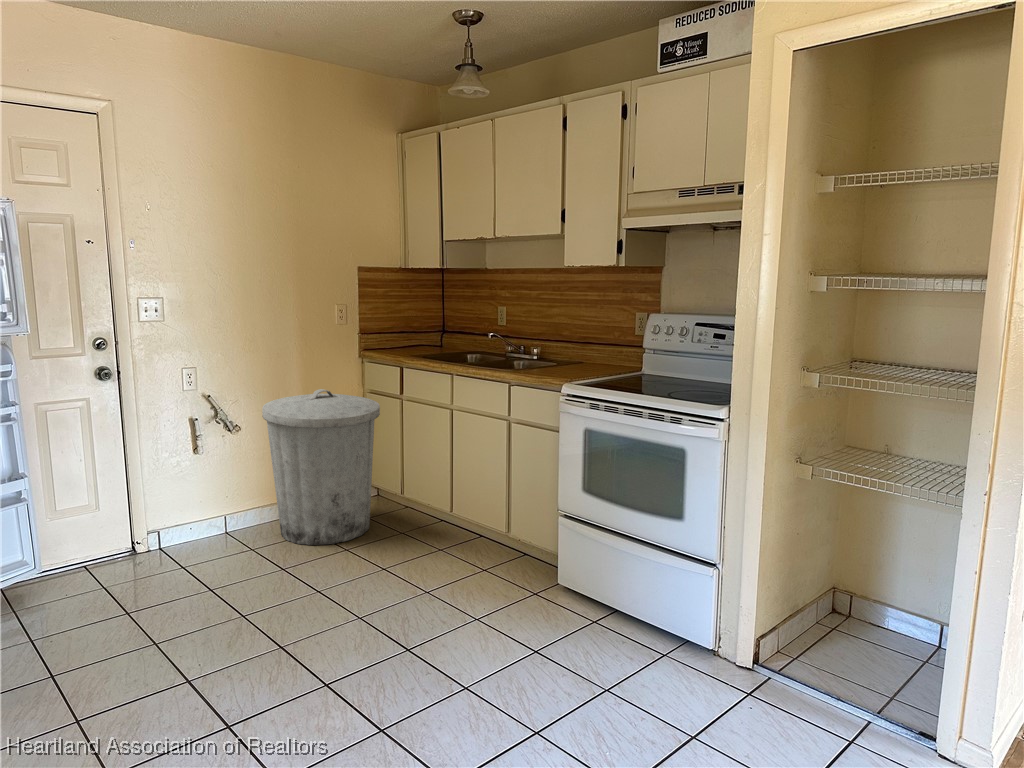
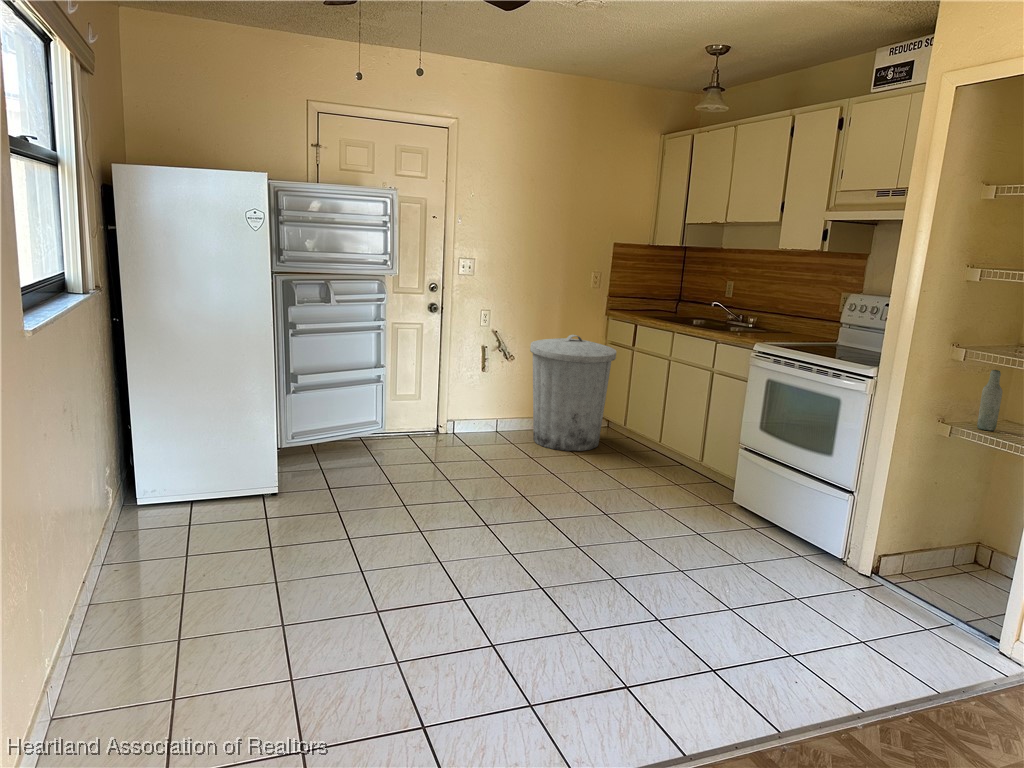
bottle: none [838,394,862,467] -> present [977,370,1003,431]

